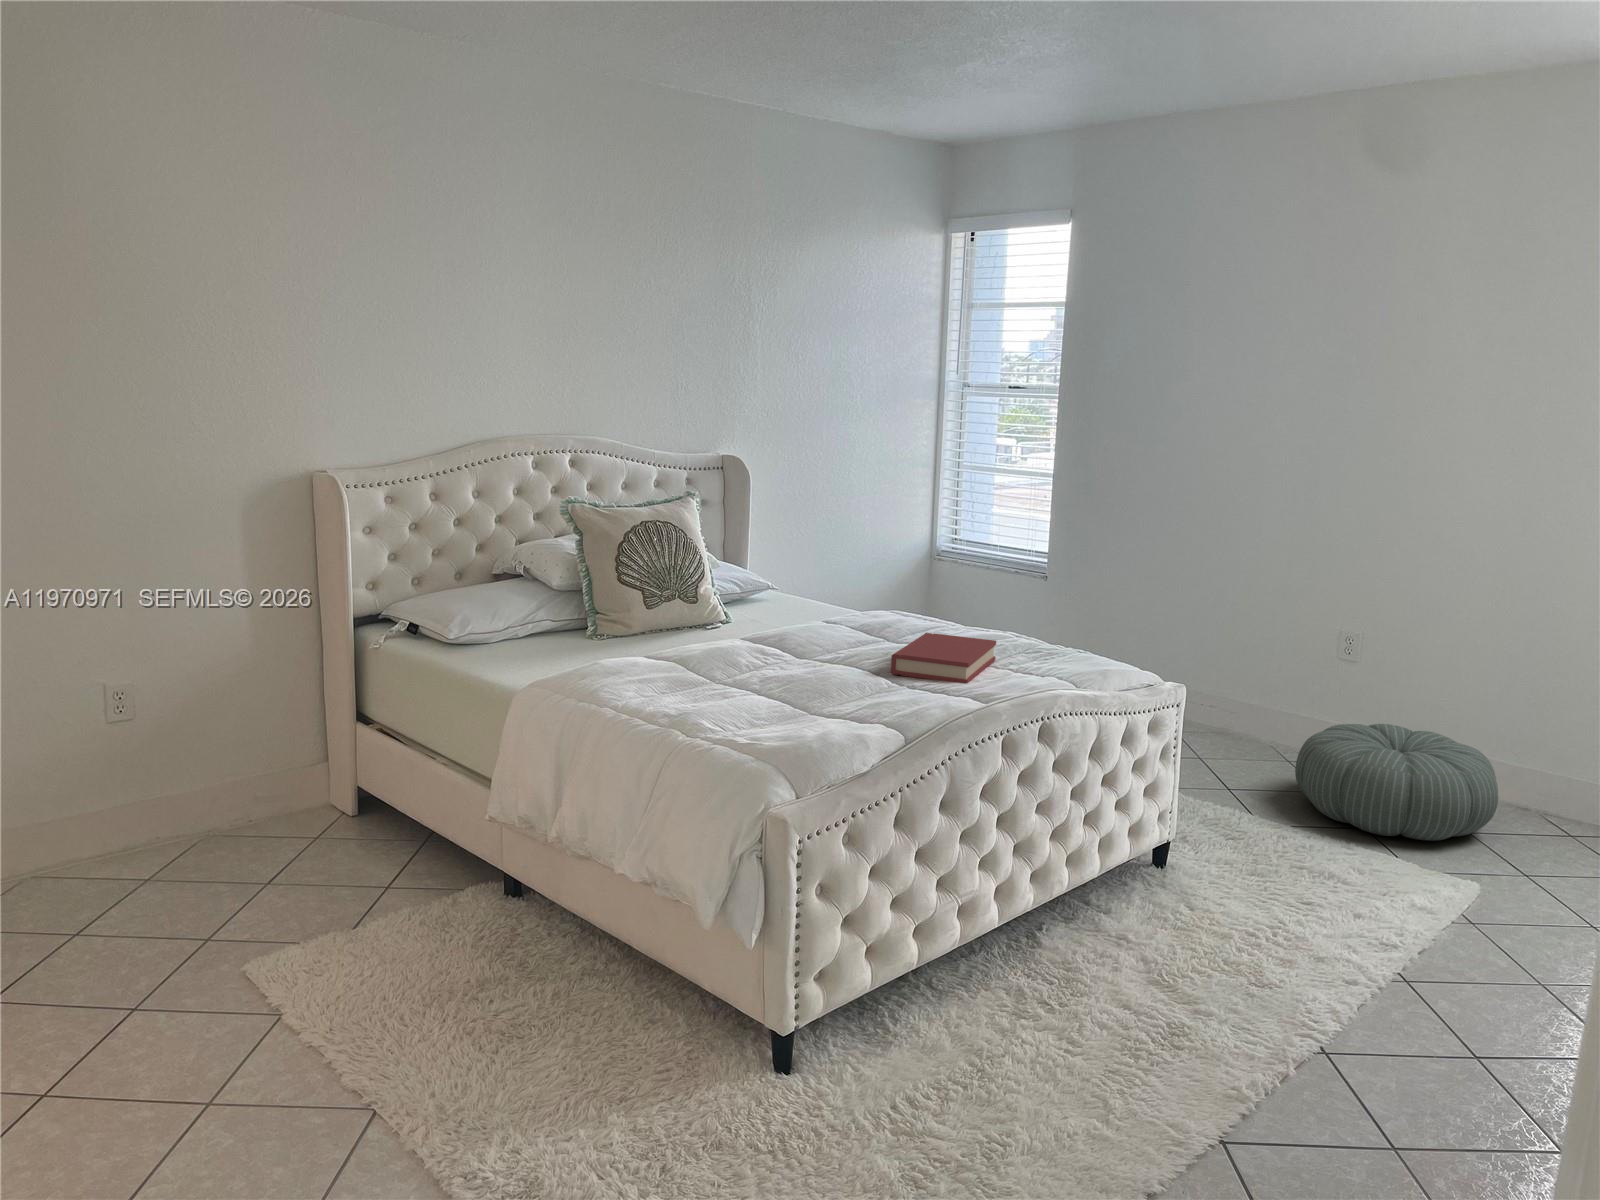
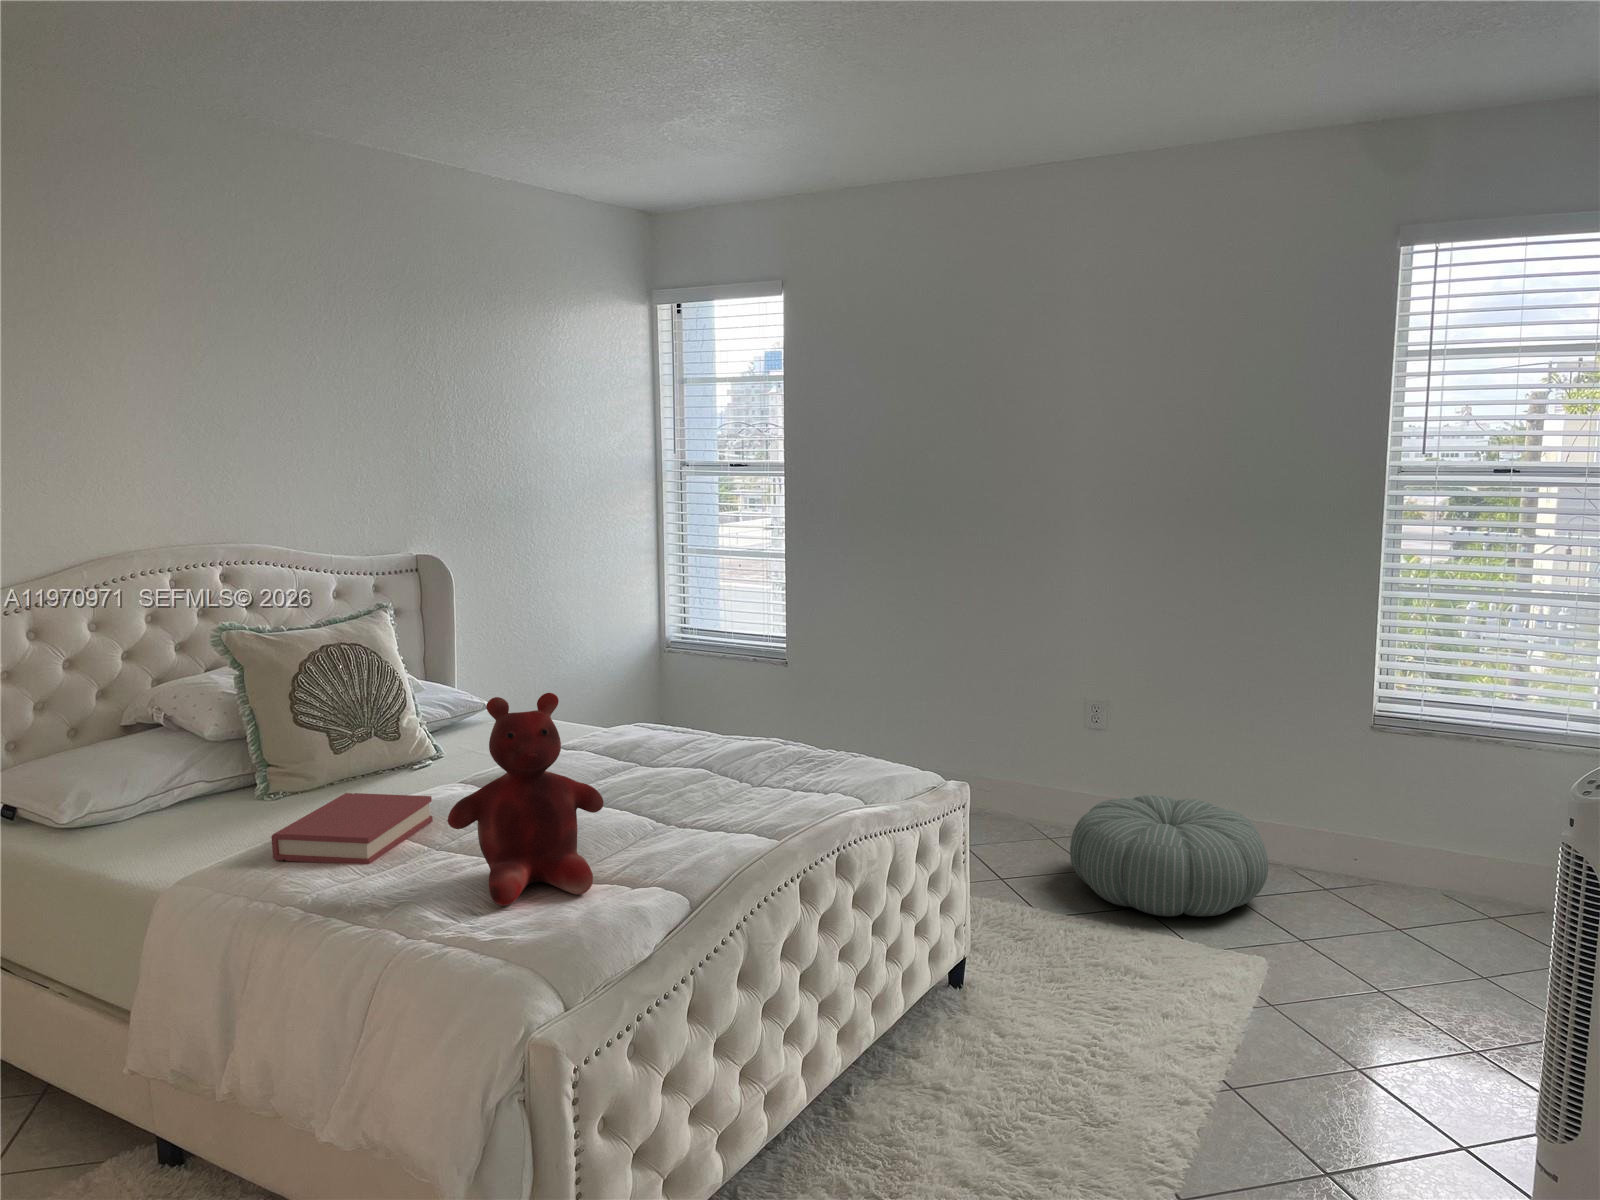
teddy bear: none [723,561,847,723] -> present [448,693,604,906]
hardback book: present [891,633,996,683] -> present [271,793,433,864]

